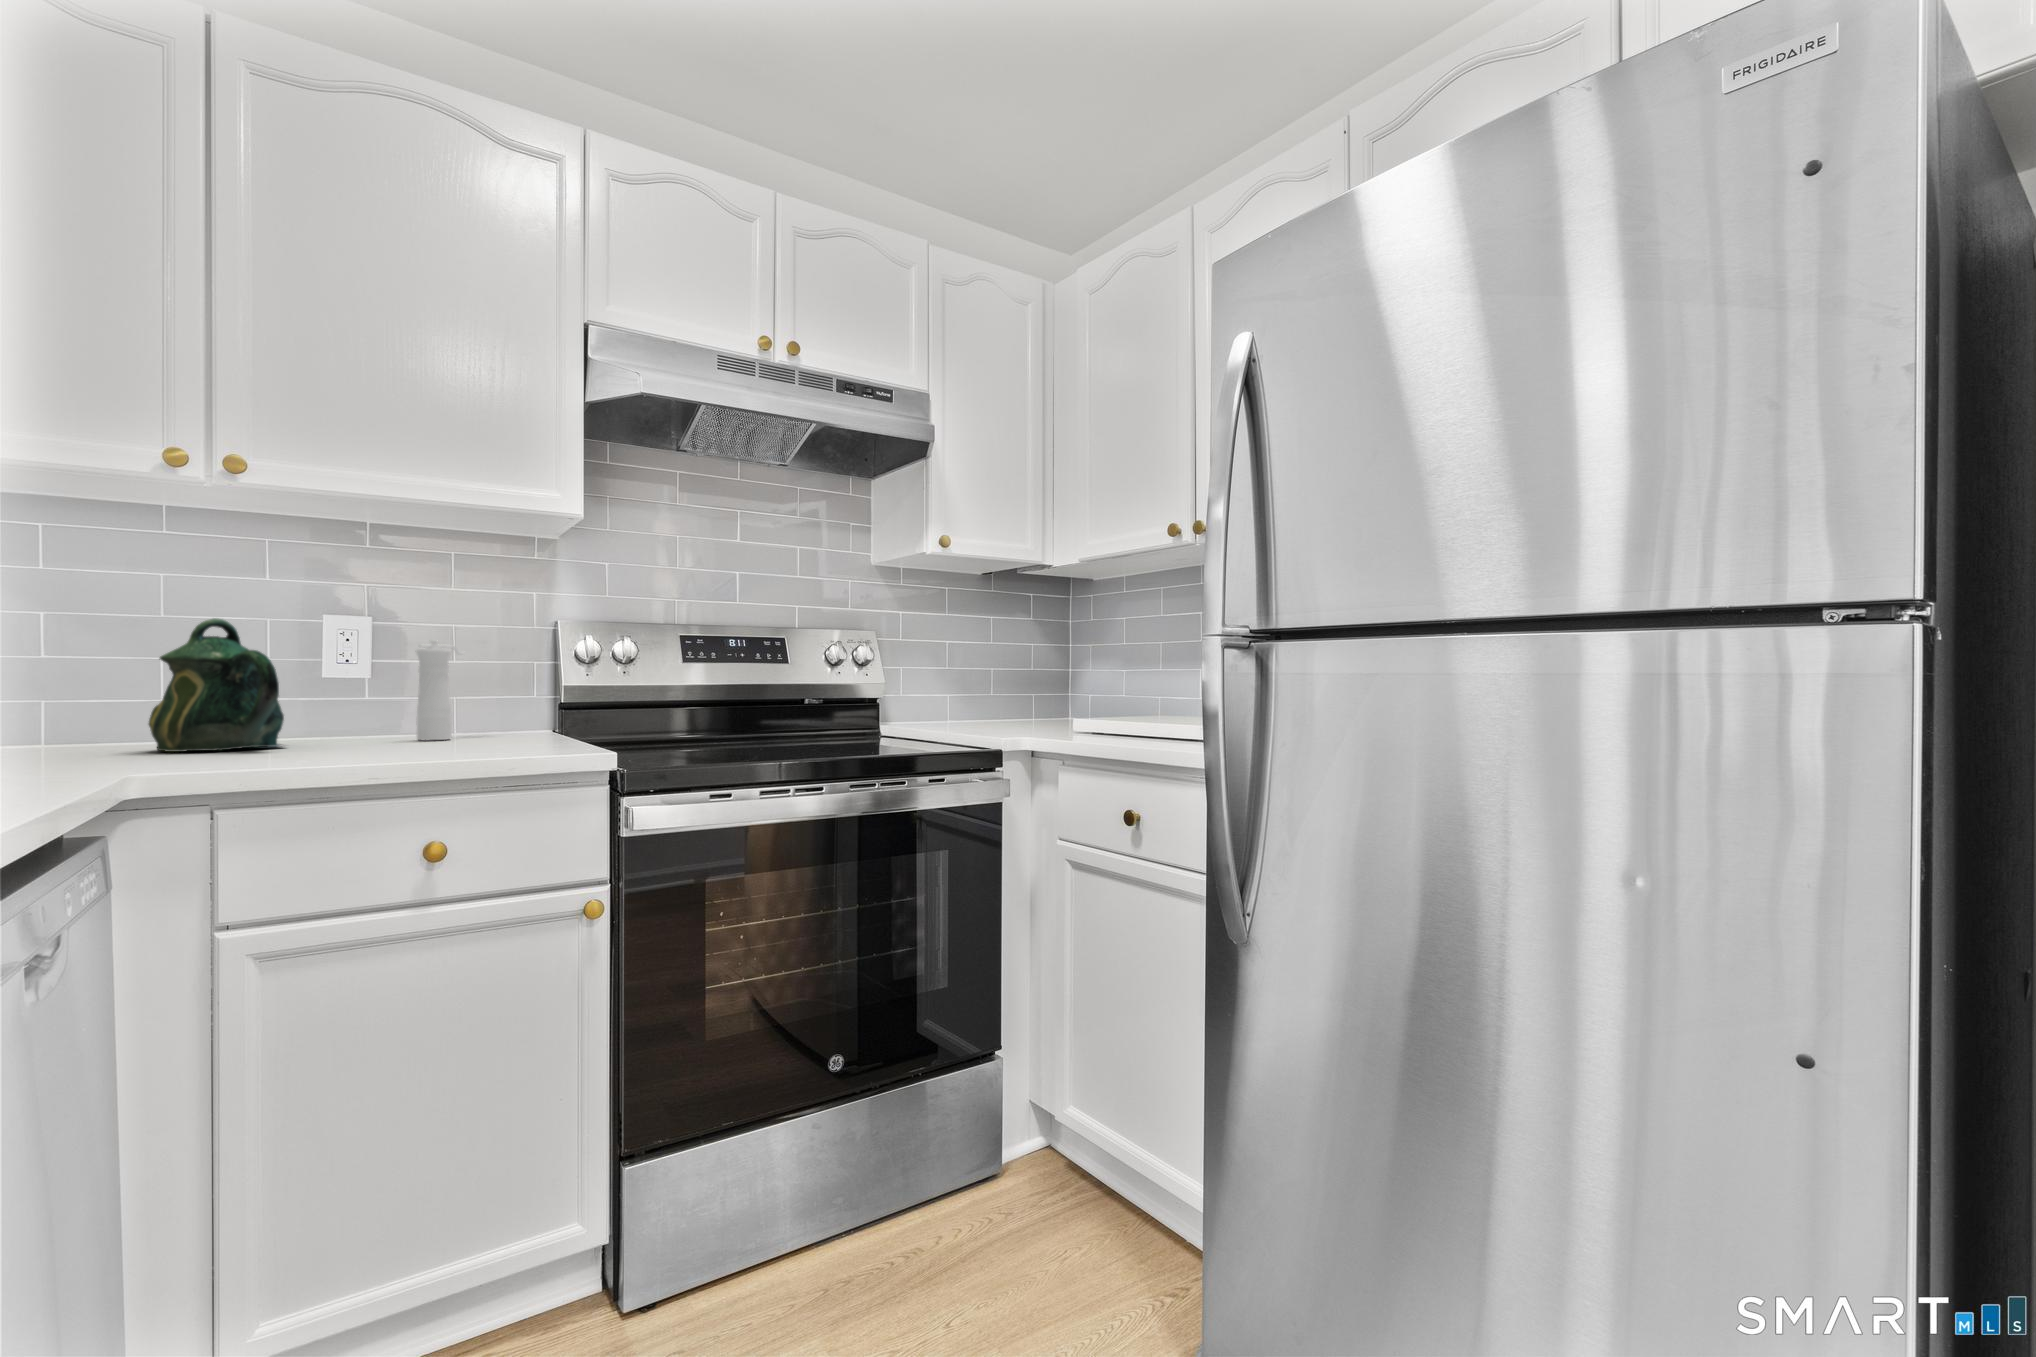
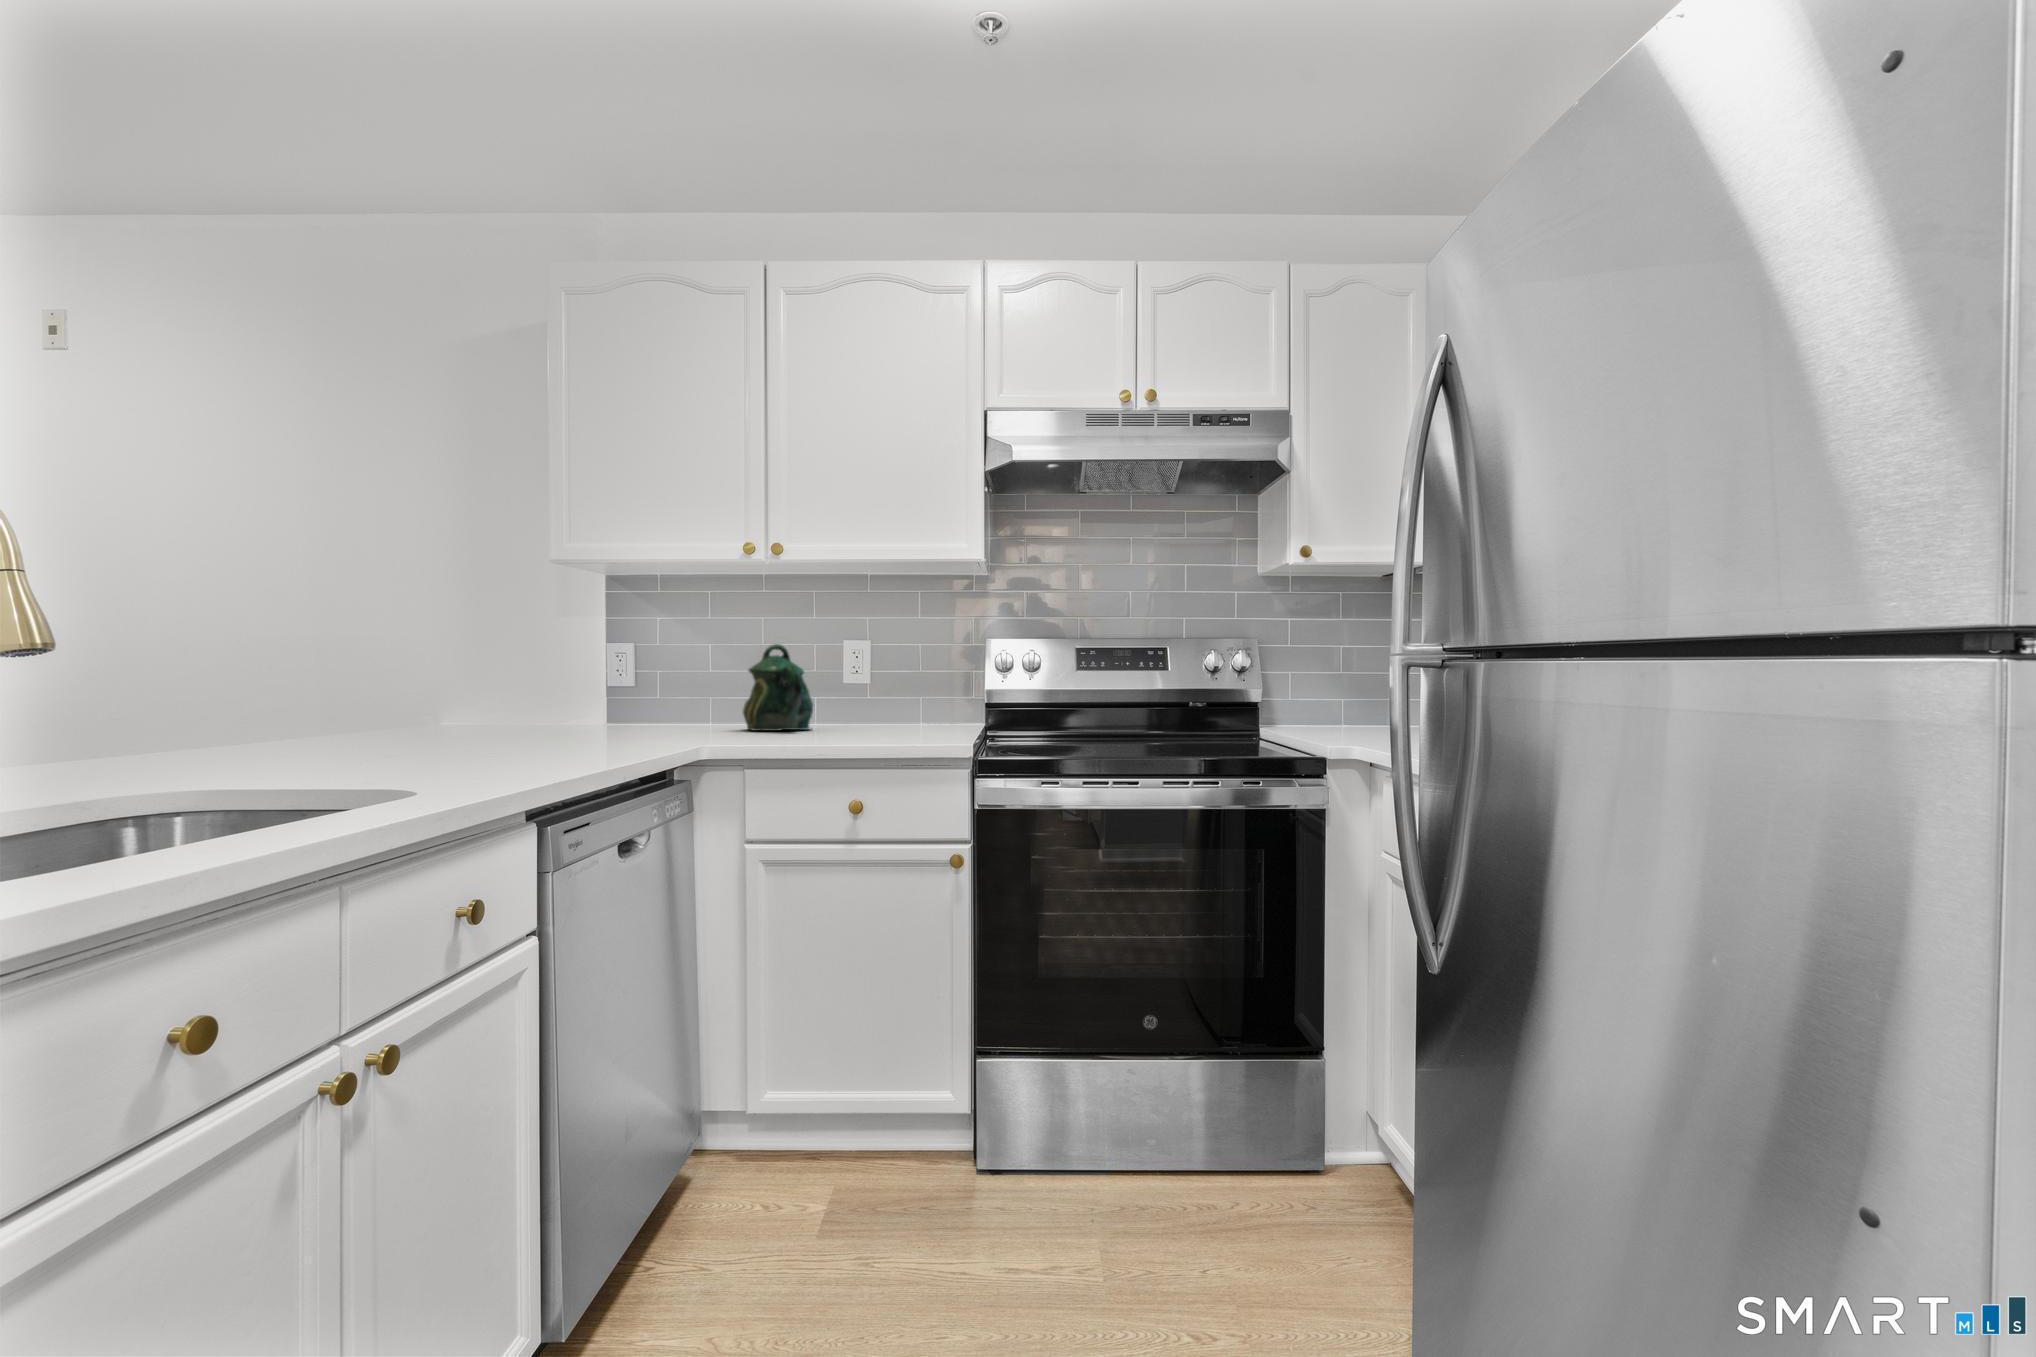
pepper mill: present [415,640,464,740] -> none [891,646,946,729]

